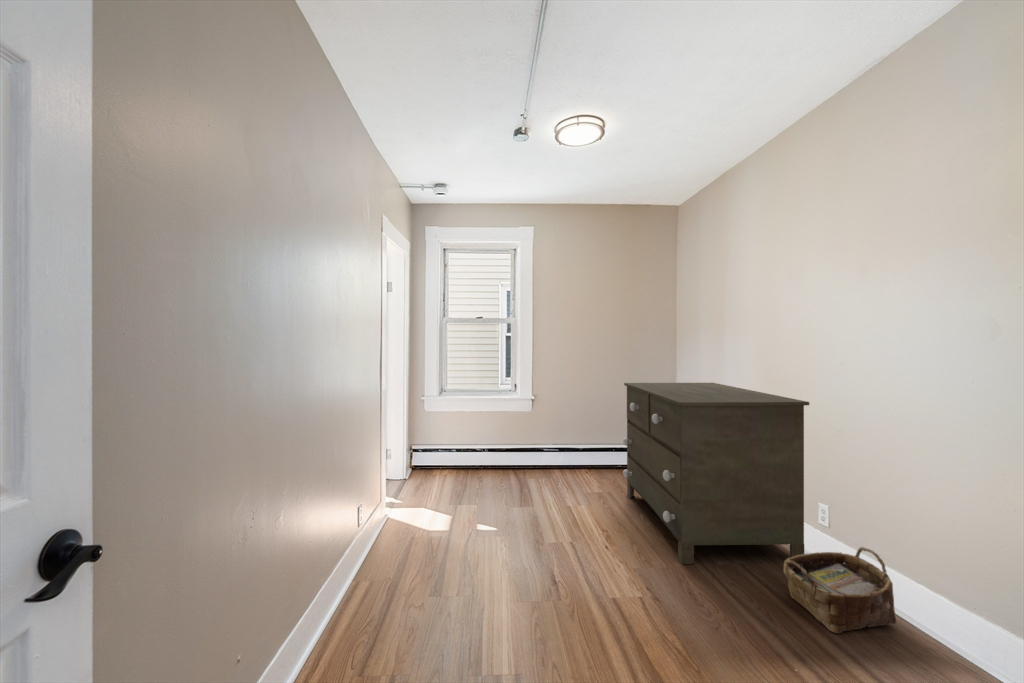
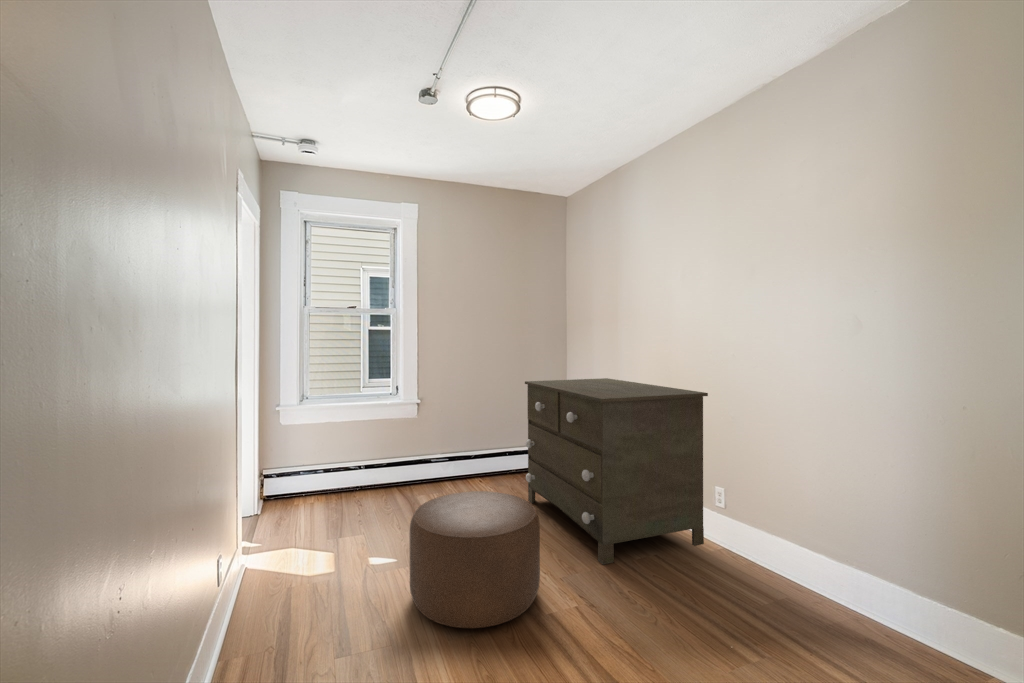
ottoman: none [495,478,609,596] -> present [410,491,540,628]
woven basket: present [783,547,896,633] -> none [699,522,789,605]

